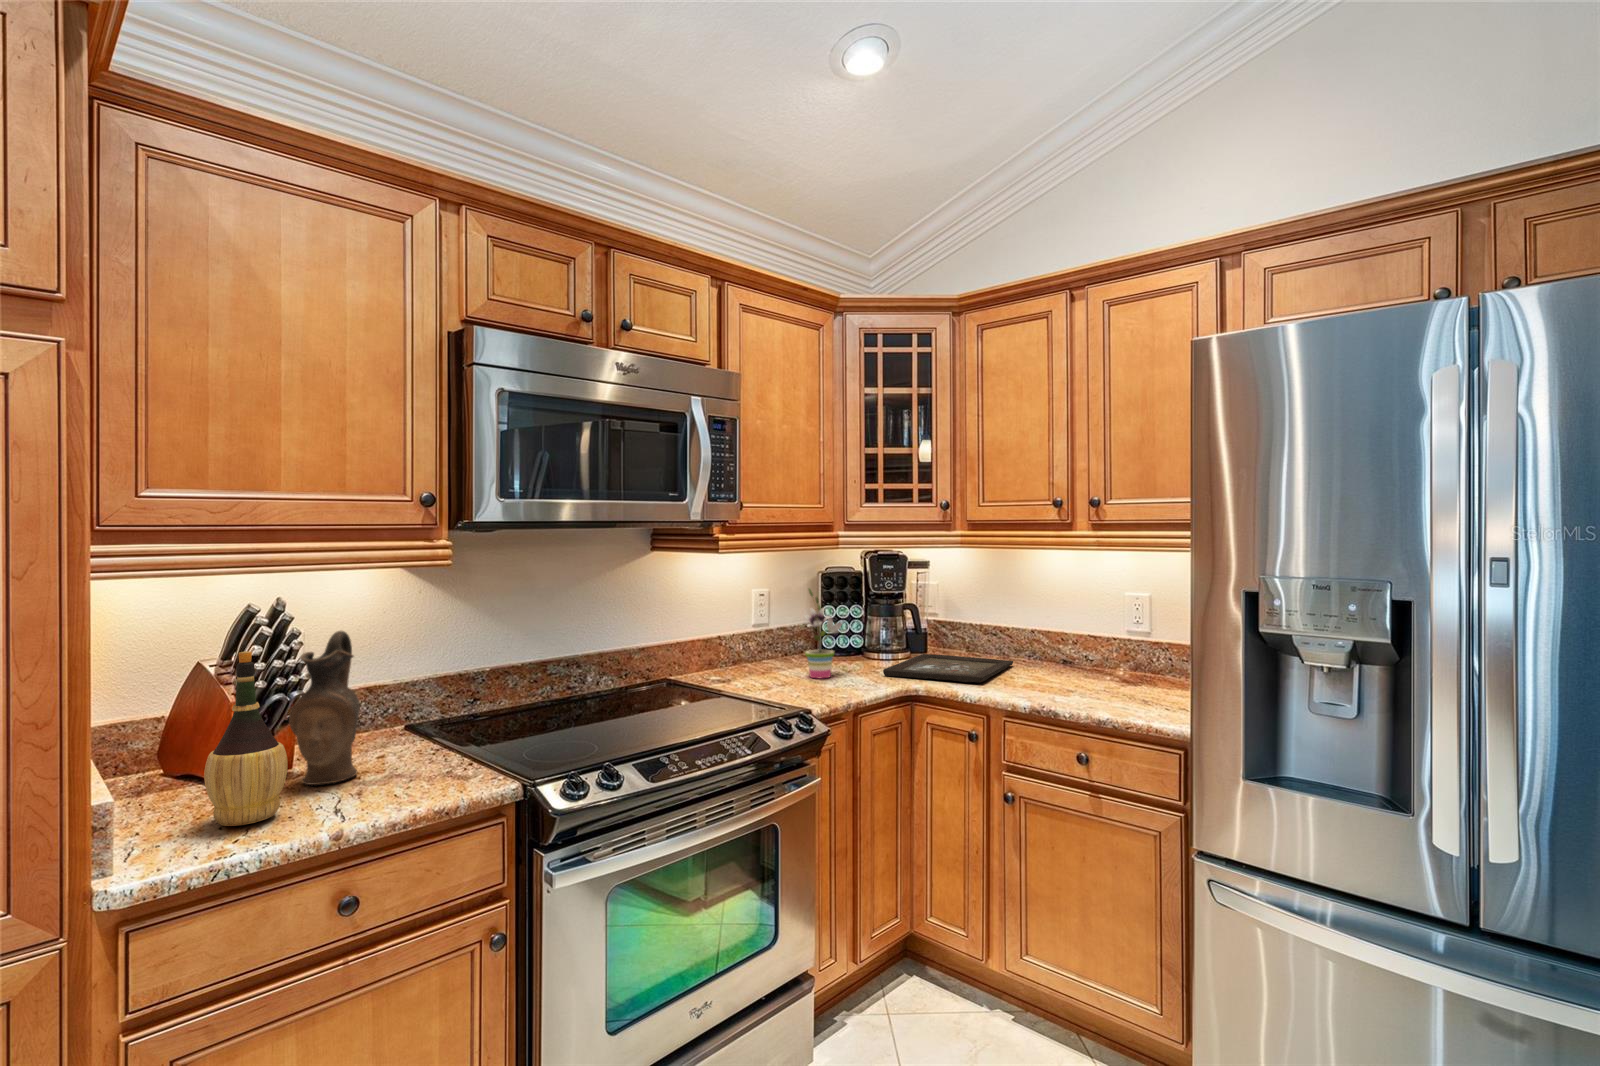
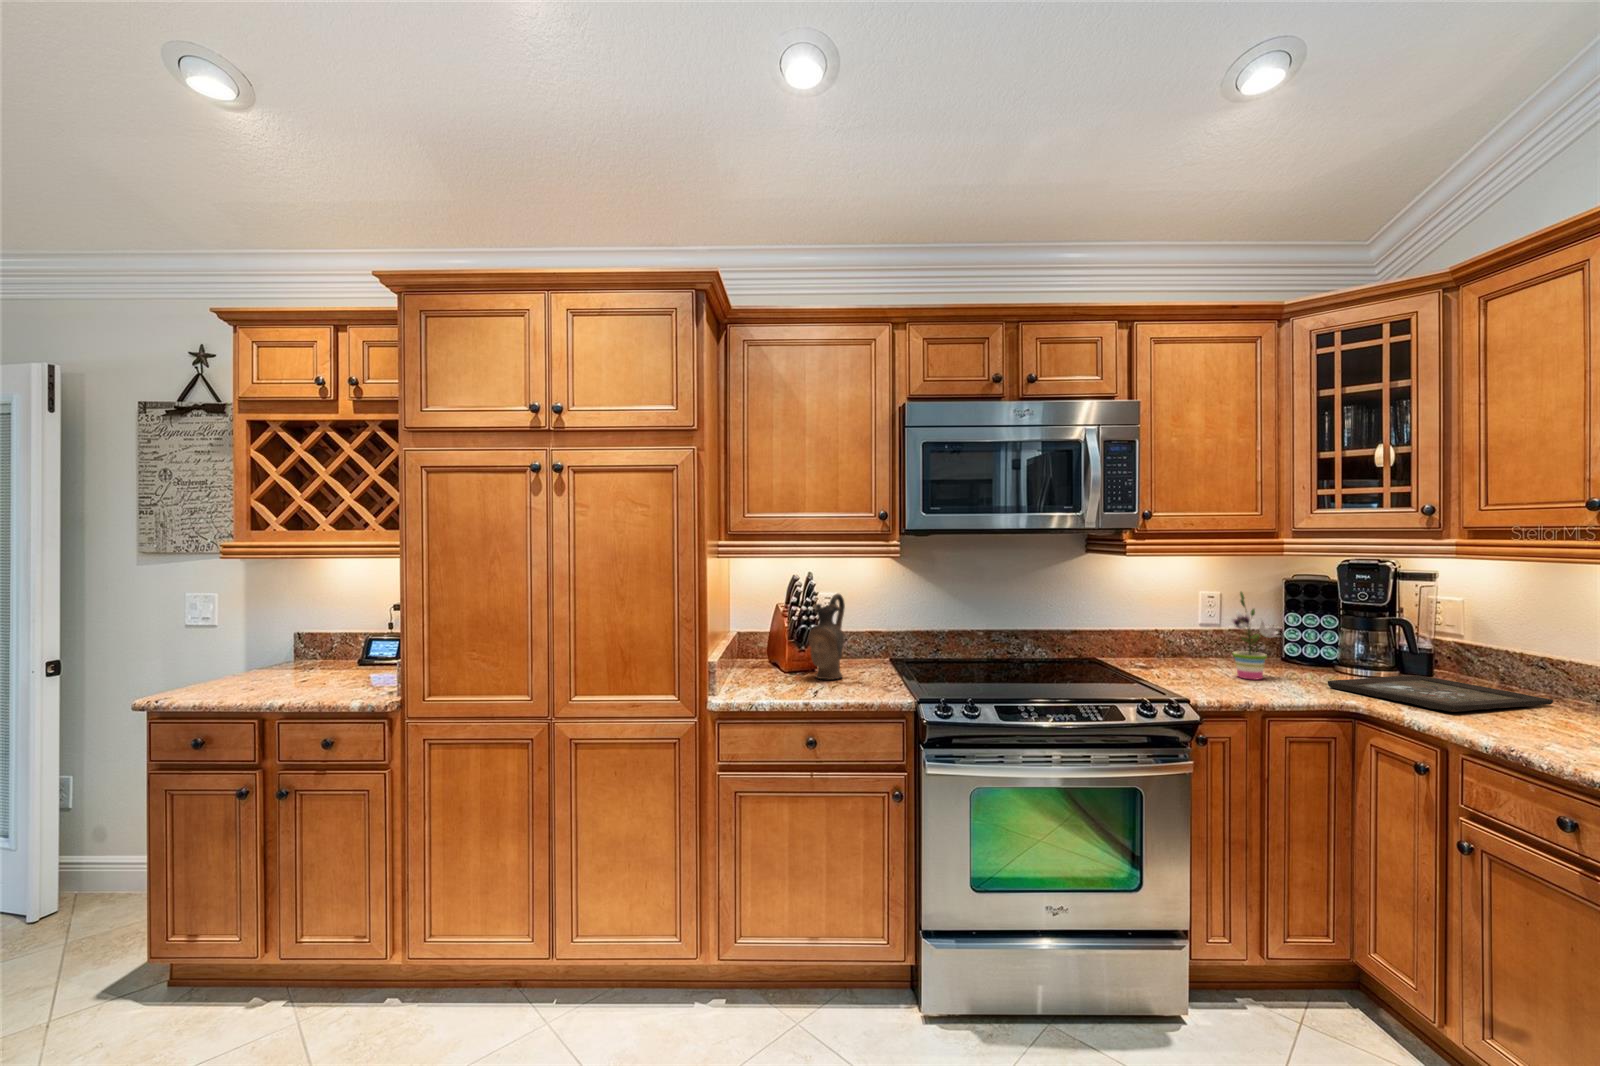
wine bottle: present [204,651,288,826] -> none [761,599,796,688]

